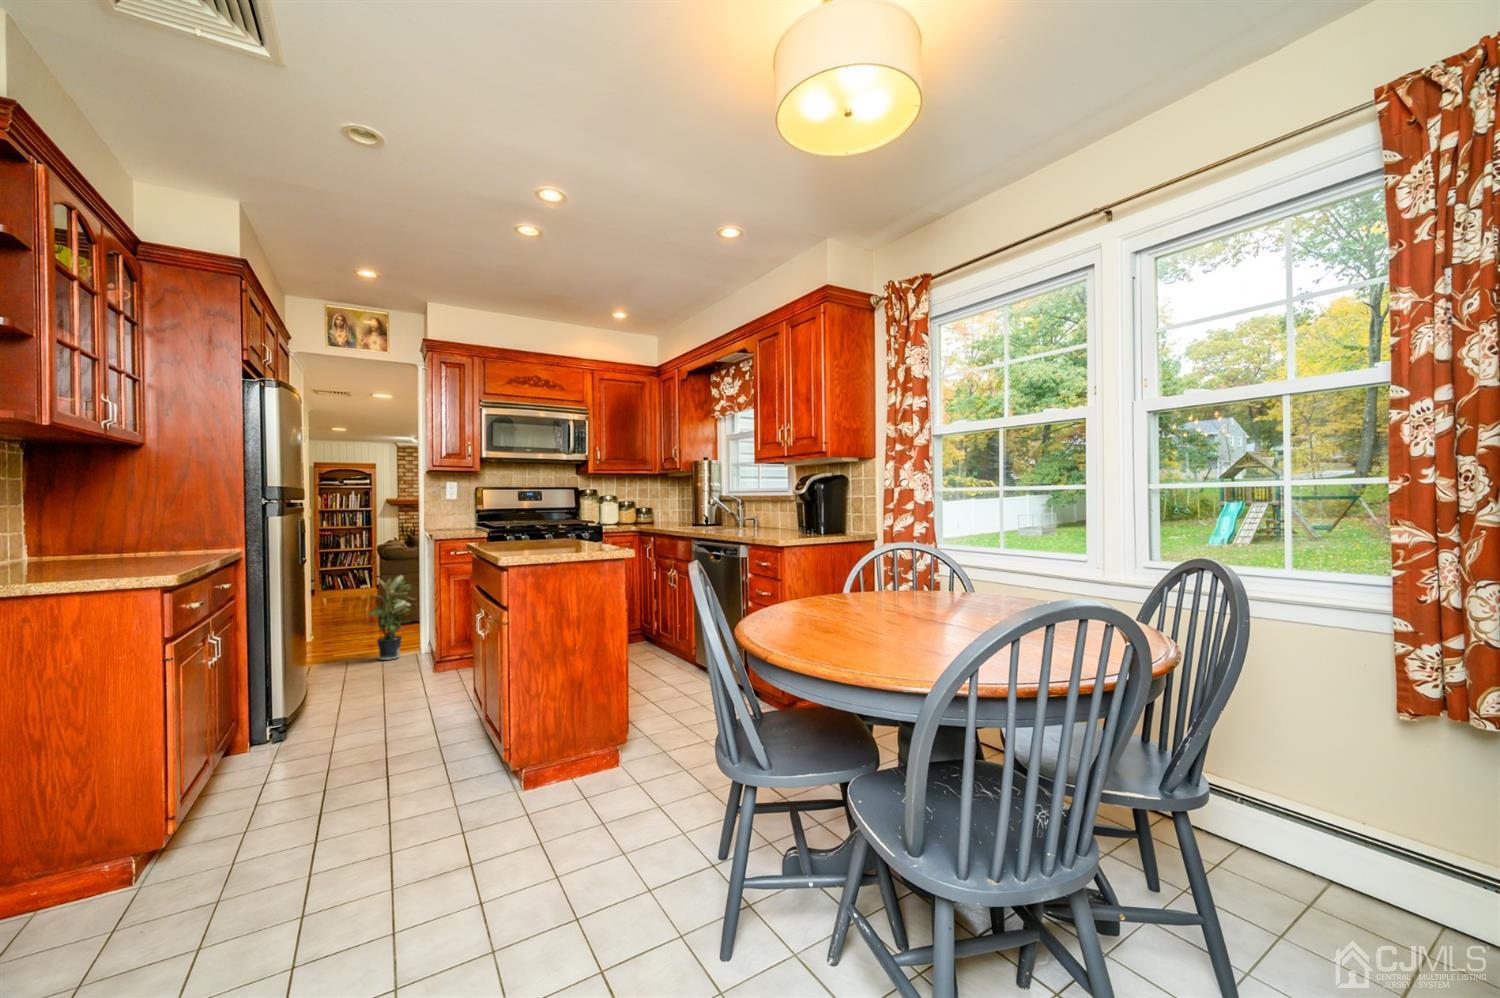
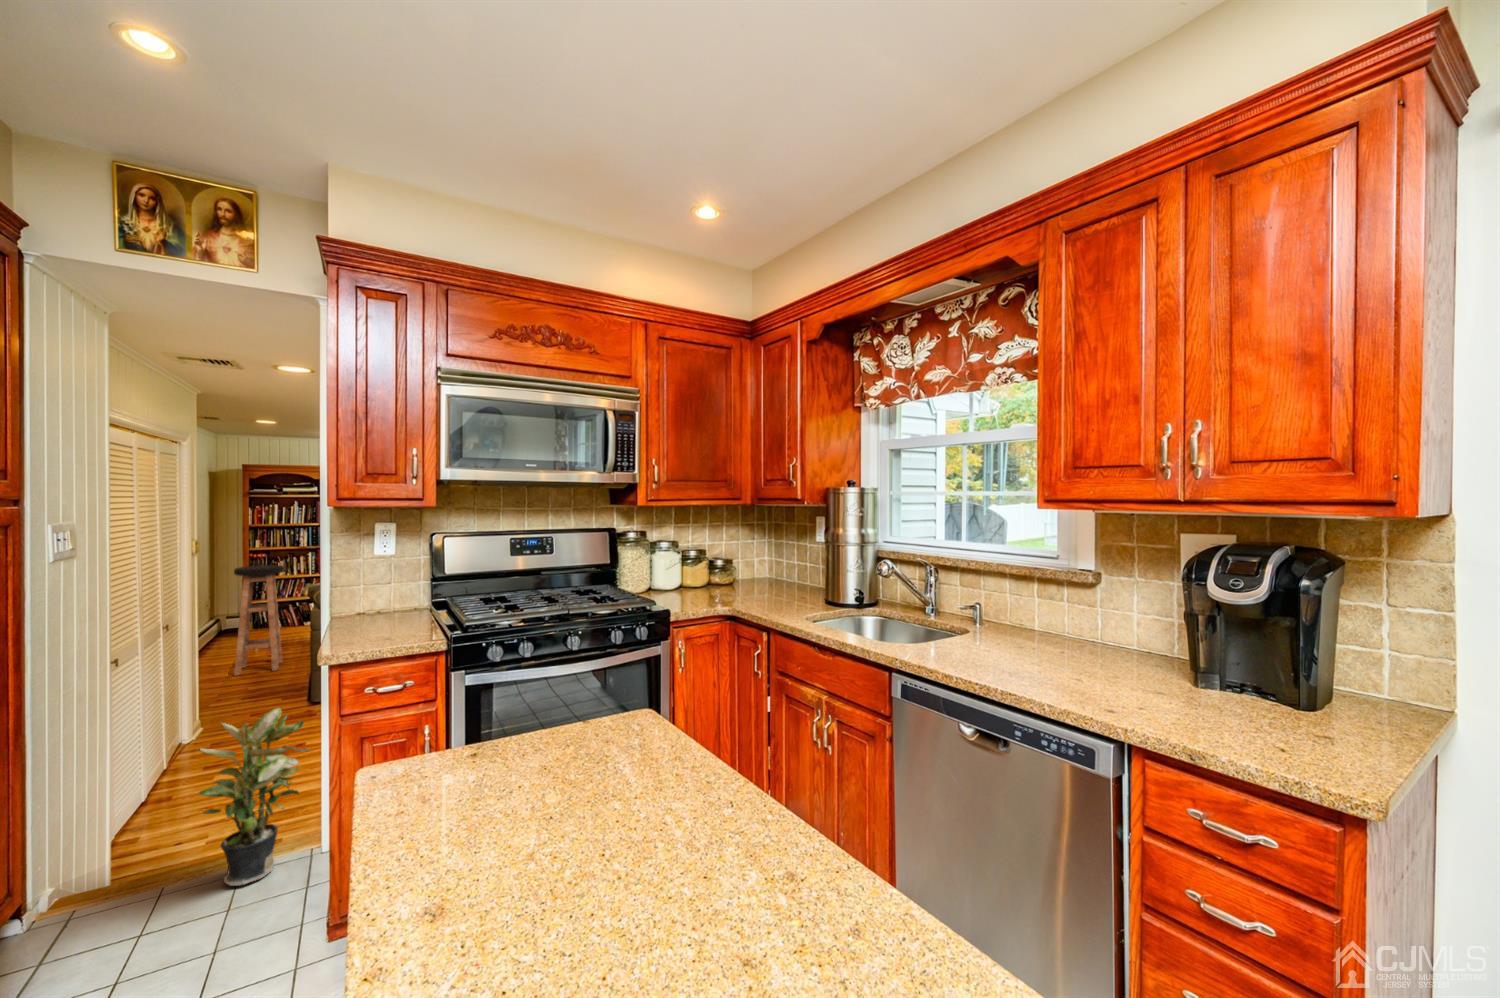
bar stool: none [329,531,361,605] -> present [234,565,284,676]

